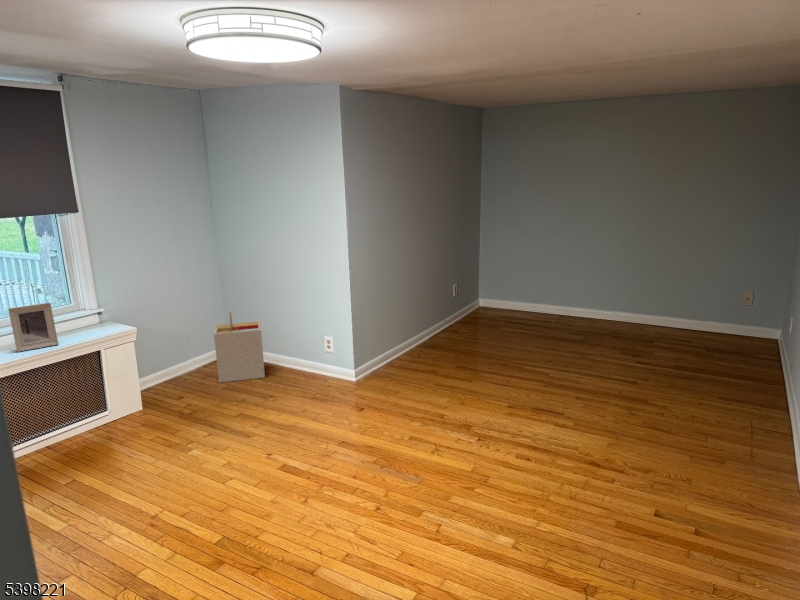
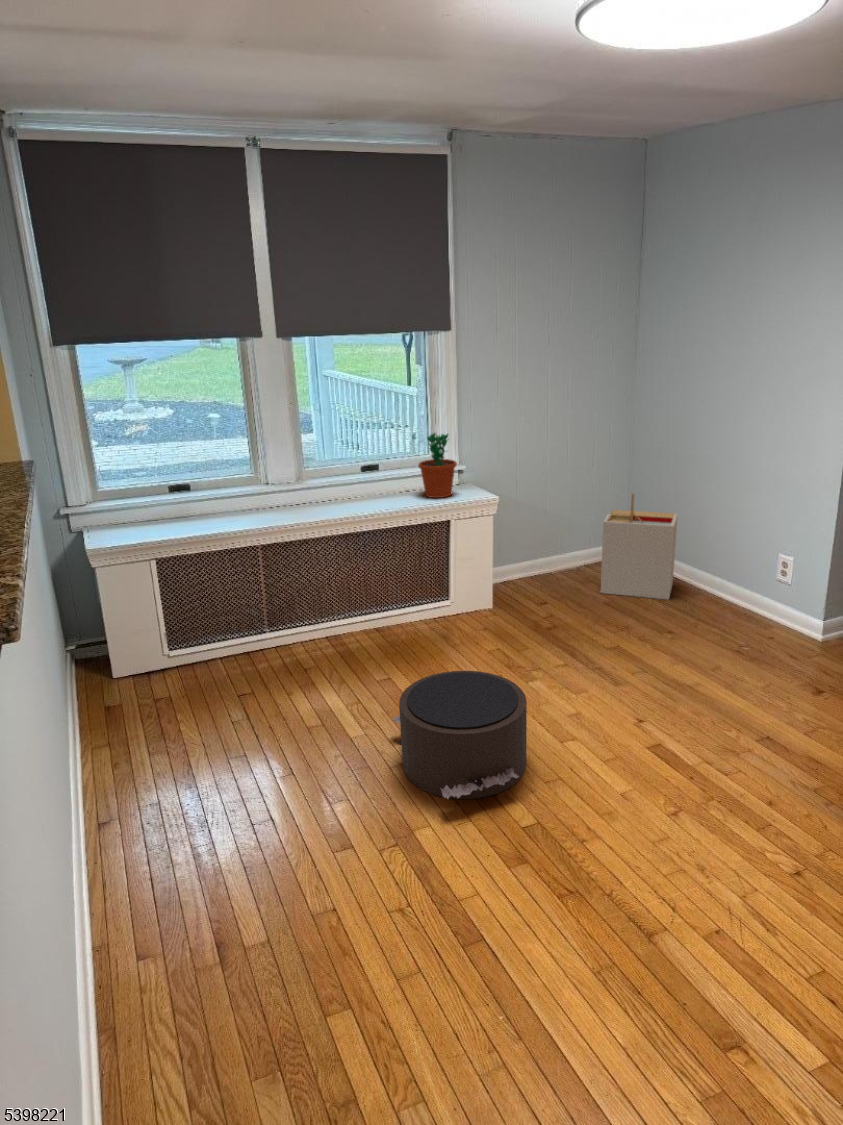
flower pot: none [65,287,98,336] -> present [418,433,457,498]
picture frame: present [8,302,58,352] -> none [357,449,404,506]
pouf: none [90,451,205,548] -> present [392,671,527,799]

